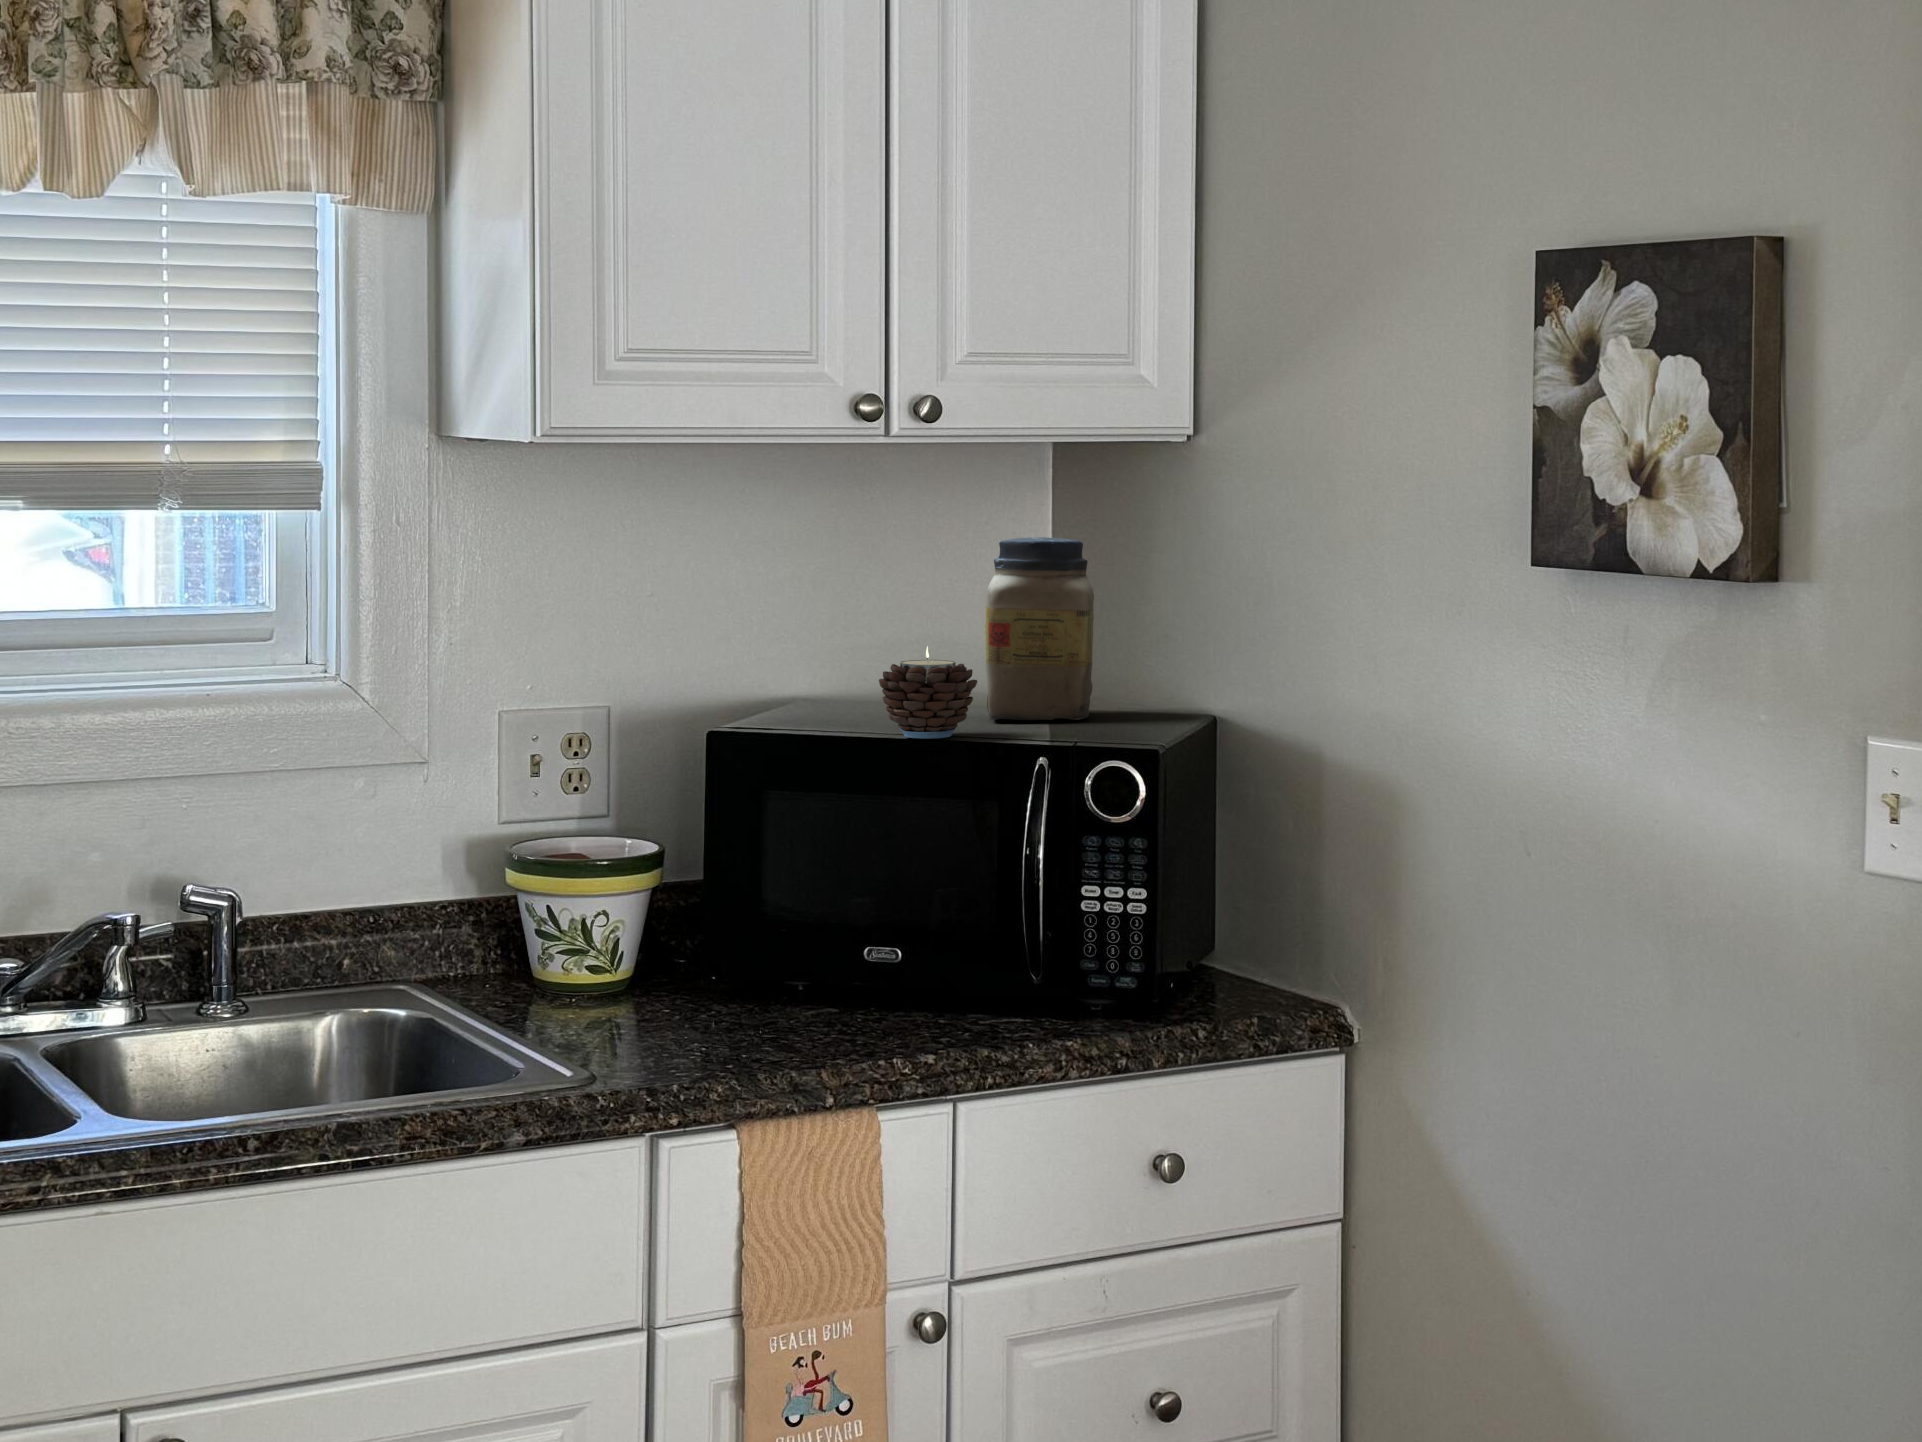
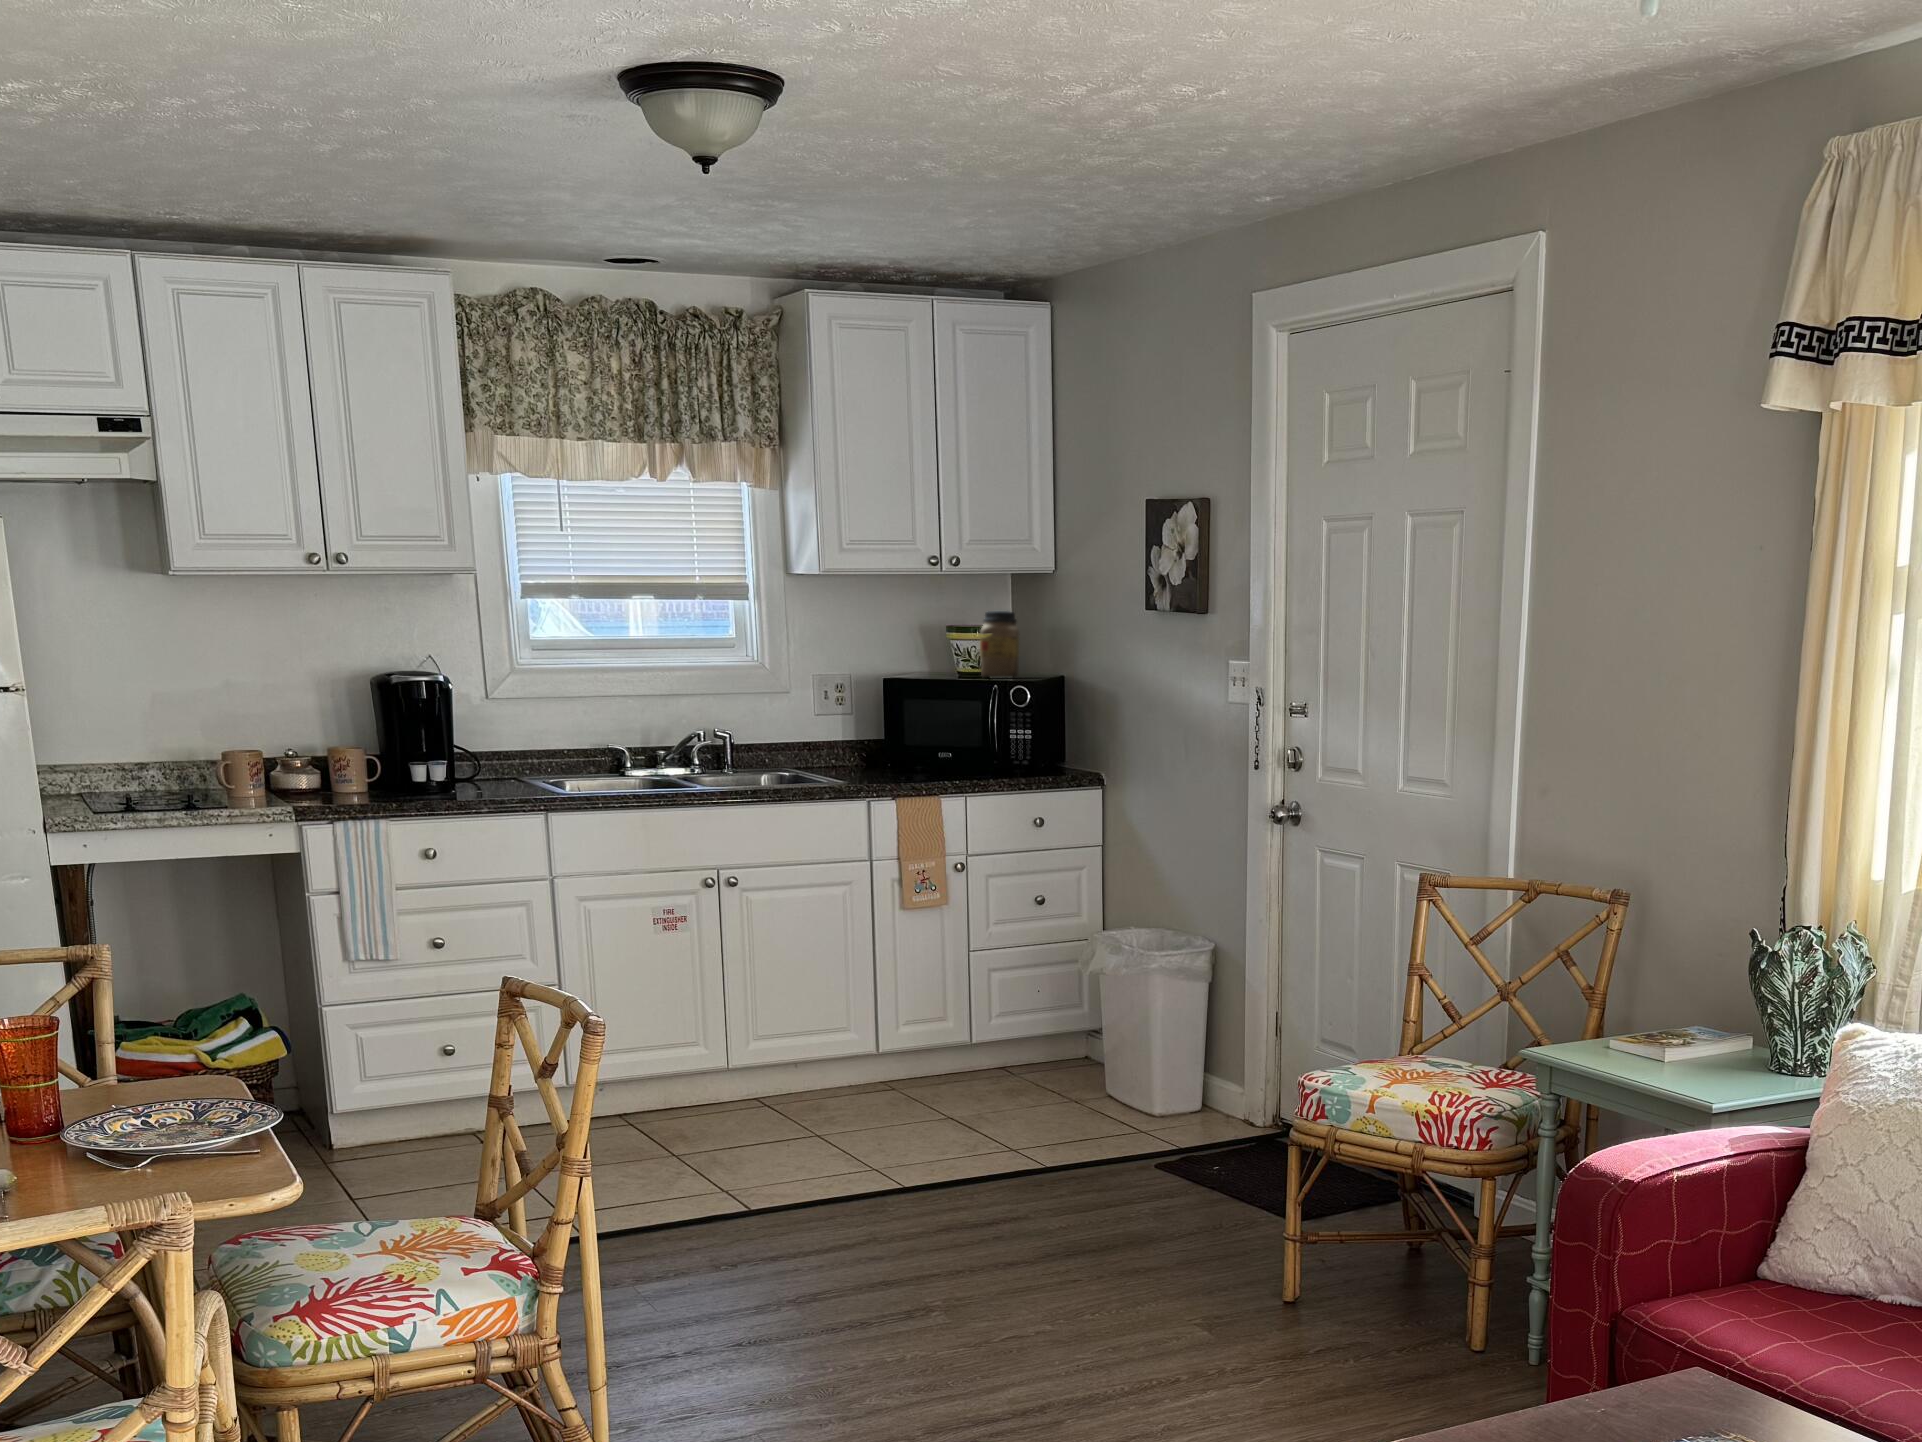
candle: present [879,646,977,739] -> none [941,647,975,680]

